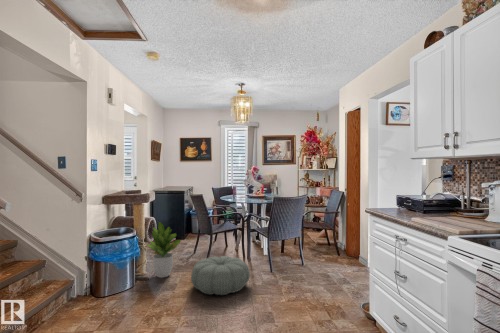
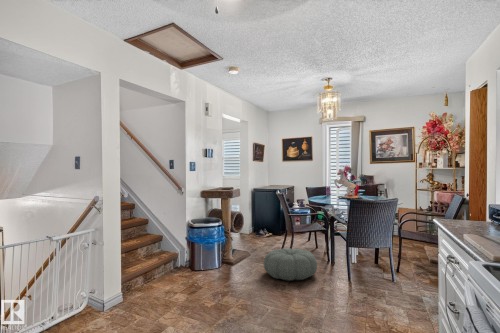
potted plant: present [148,223,181,278] -> none [235,215,264,263]

